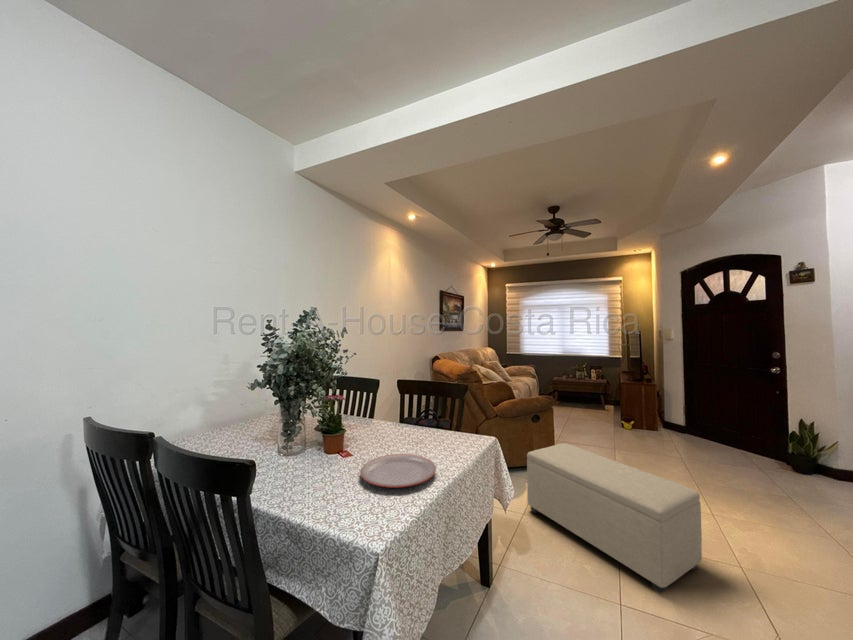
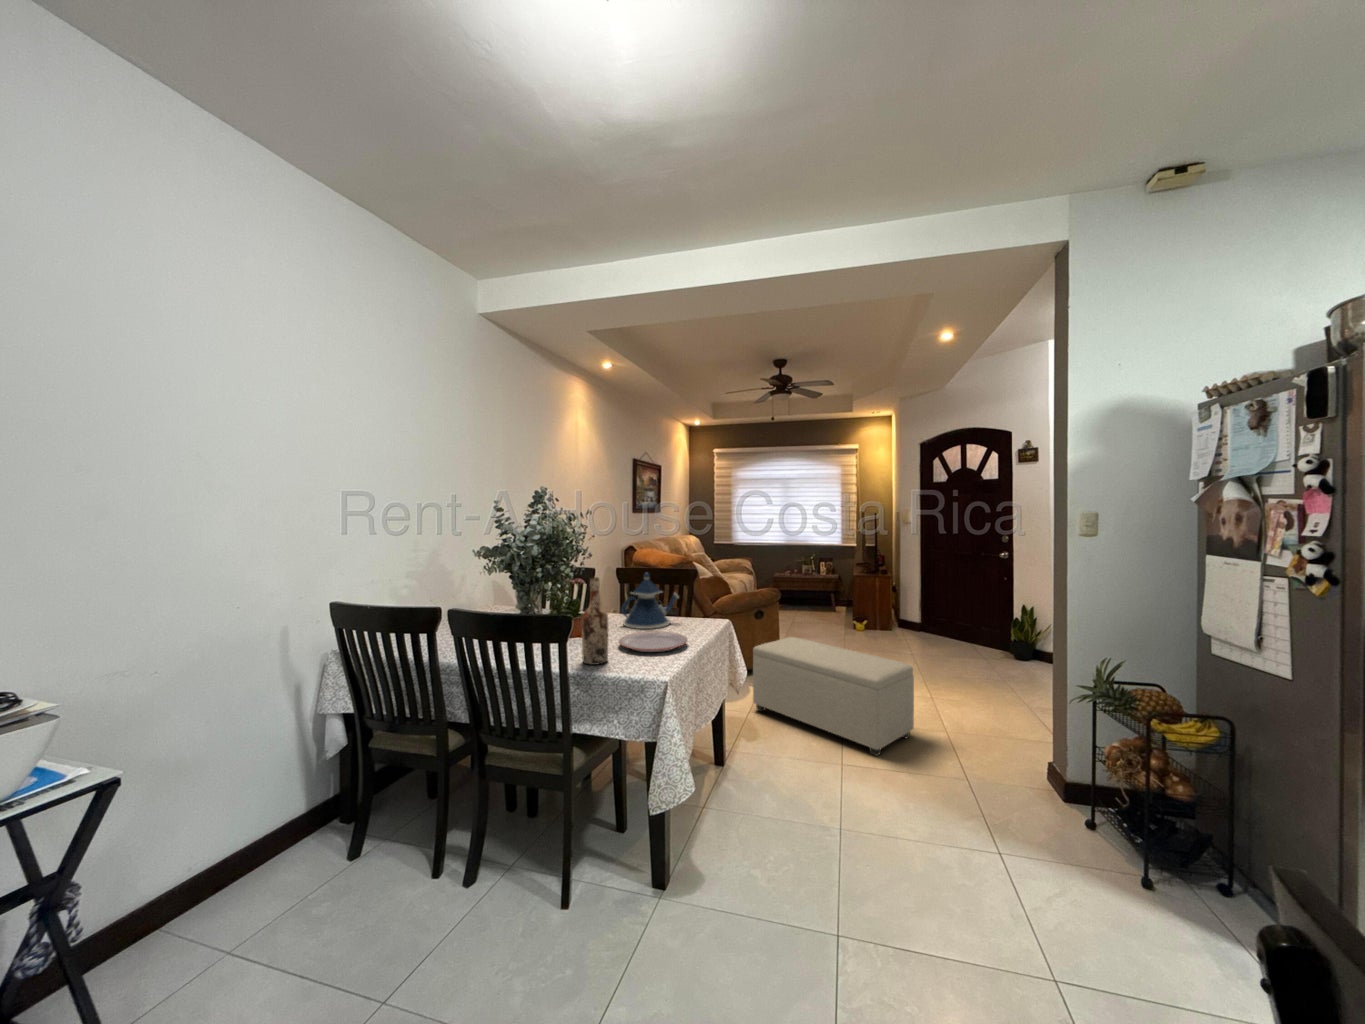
teapot: none [386,388,444,446] -> present [621,573,679,629]
wine bottle: none [304,403,334,506] -> present [582,578,608,665]

